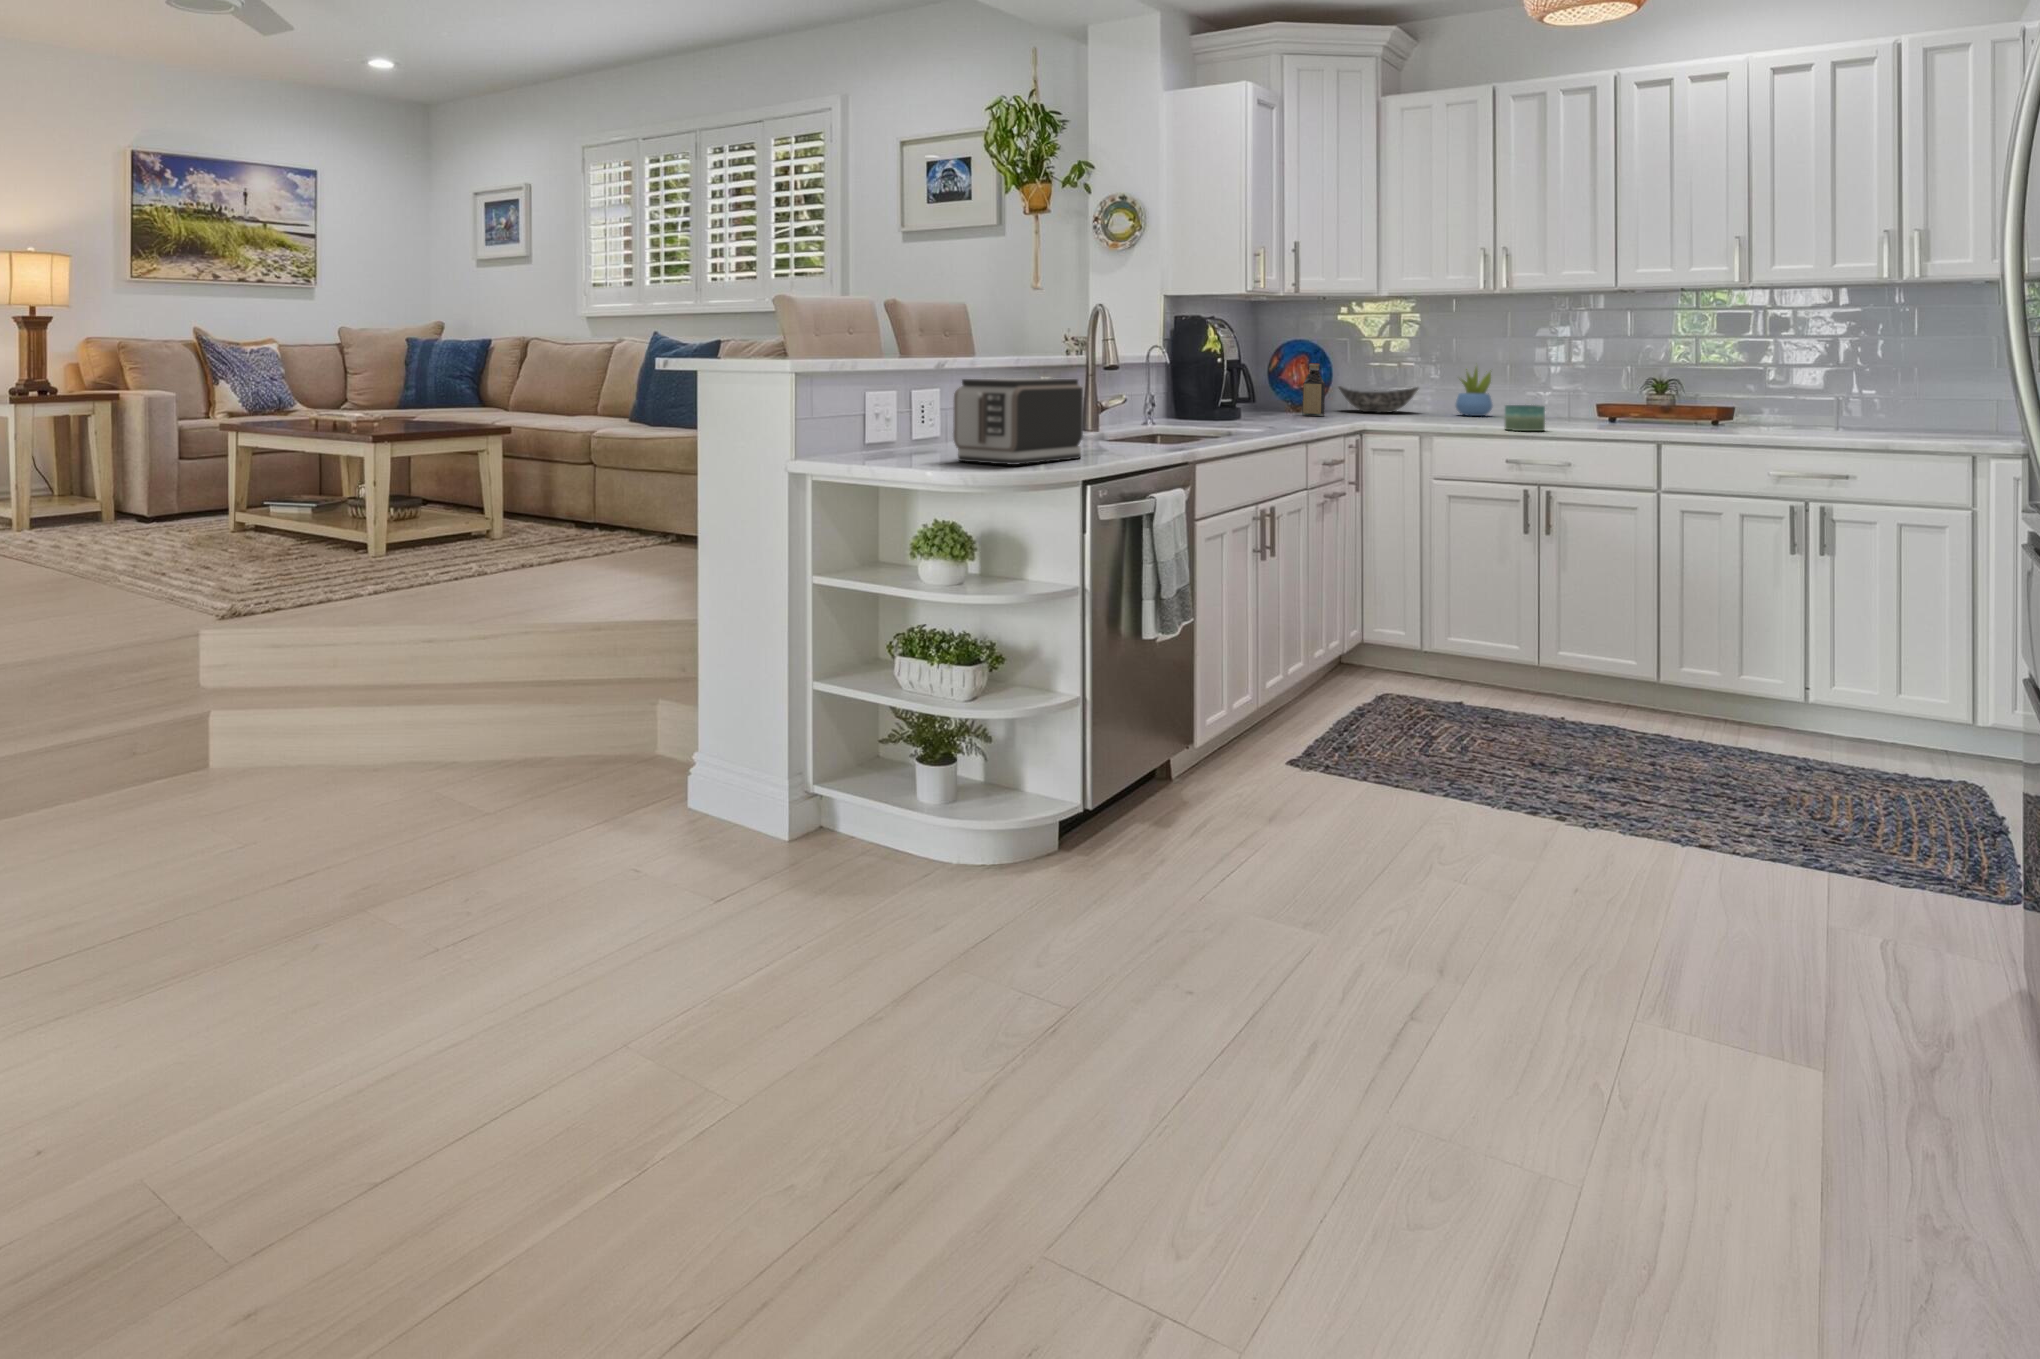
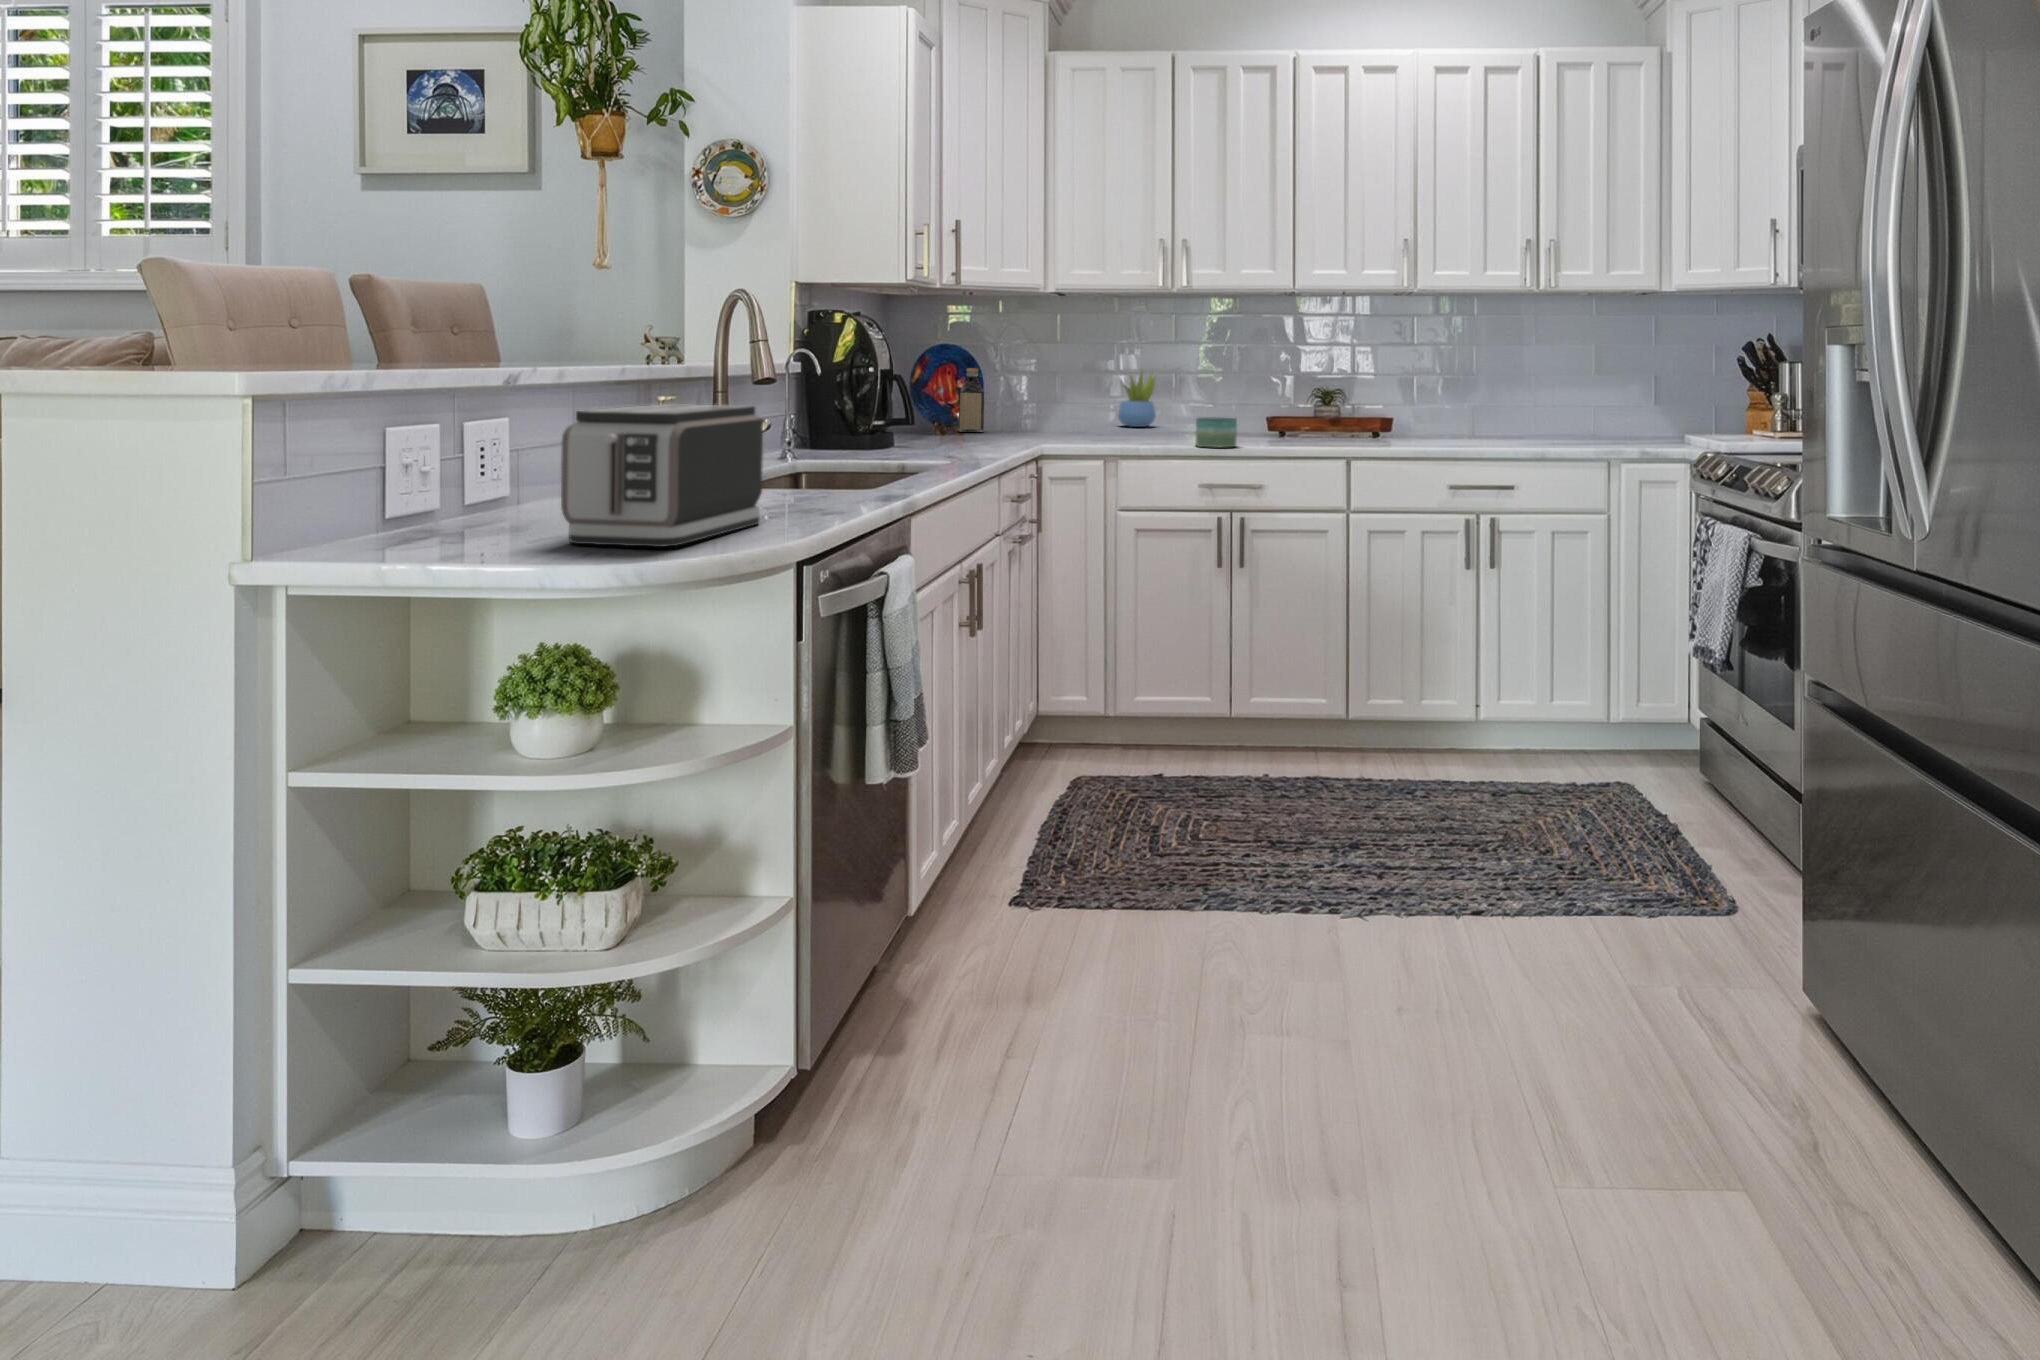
bowl: present [1339,386,1418,413] -> none [988,393,1079,425]

